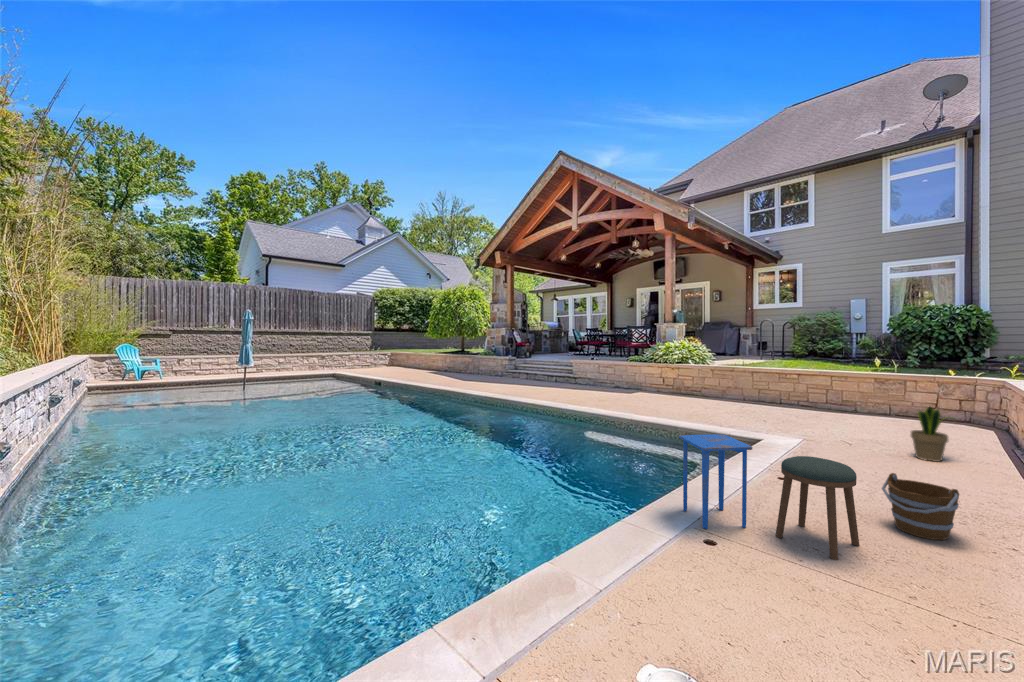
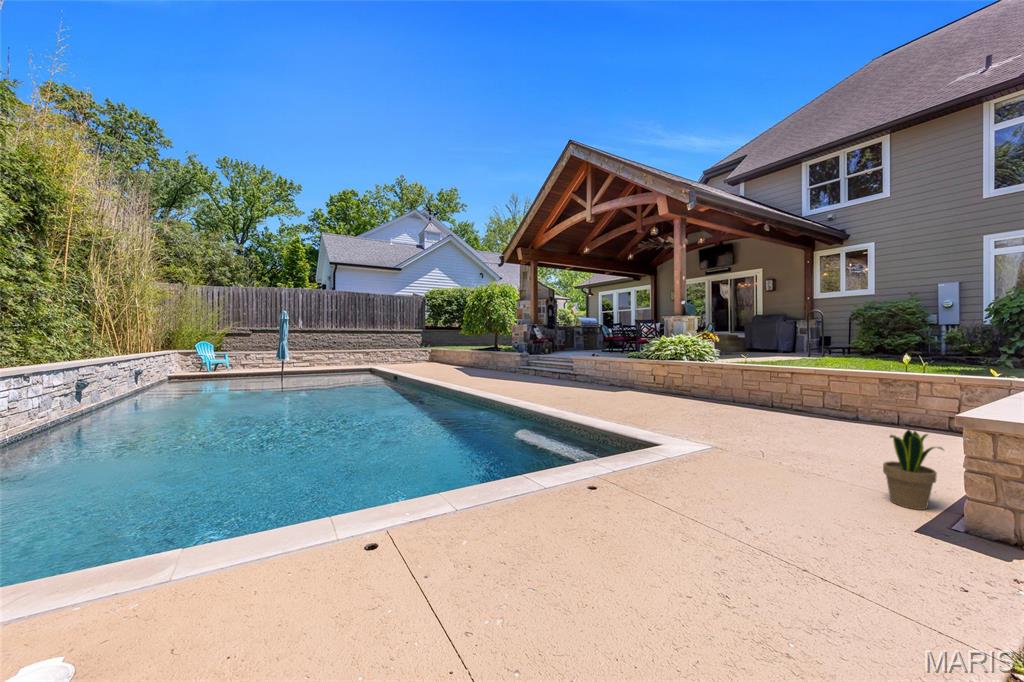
side table: present [679,434,752,529] -> none [429,455,506,582]
stool: present [776,456,859,560] -> none [508,495,604,653]
bucket: present [882,473,959,540] -> none [688,529,780,645]

